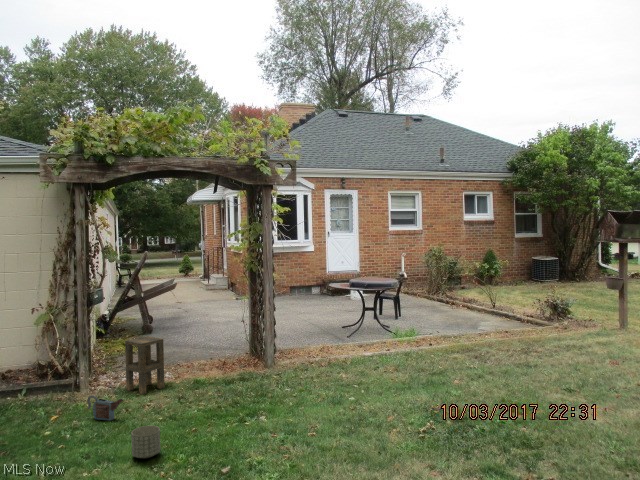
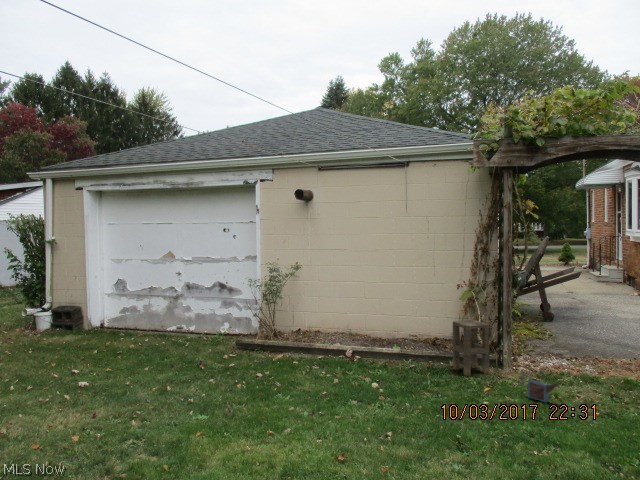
side table: present [125,336,165,394] -> present [453,320,489,376]
planter: present [131,426,160,459] -> none [585,416,617,450]

